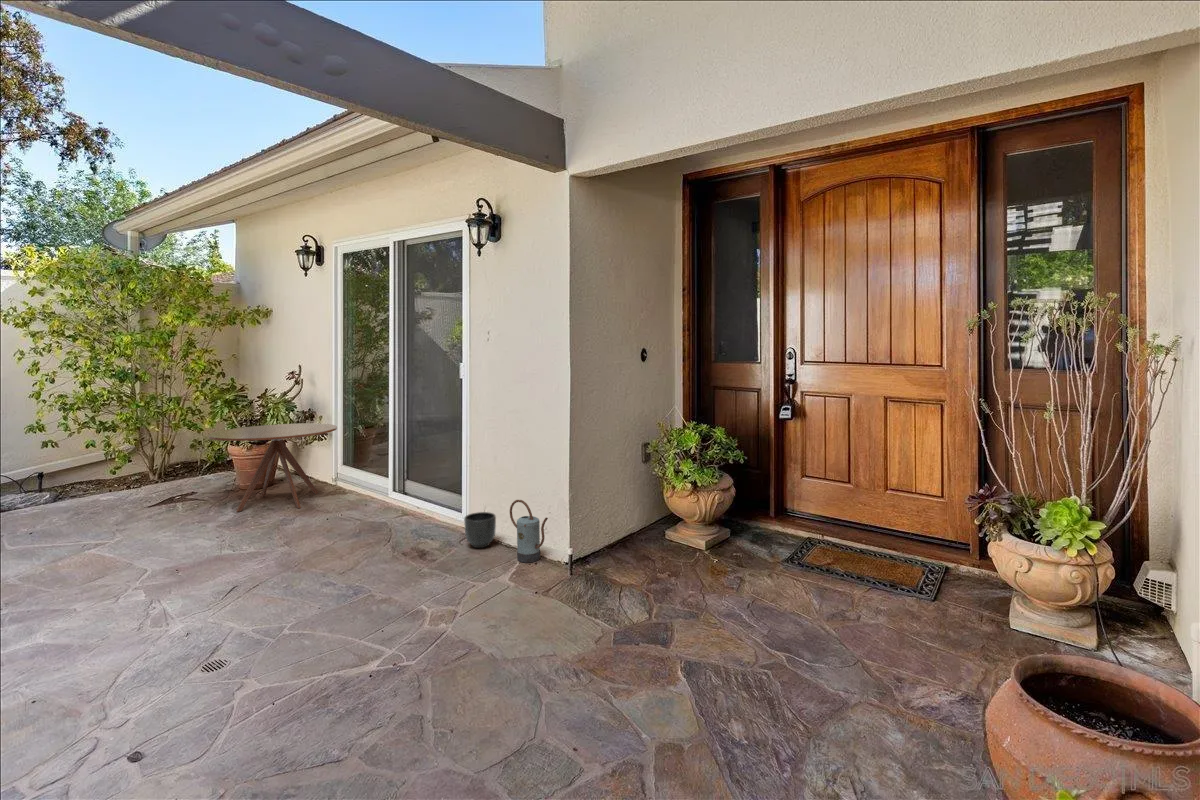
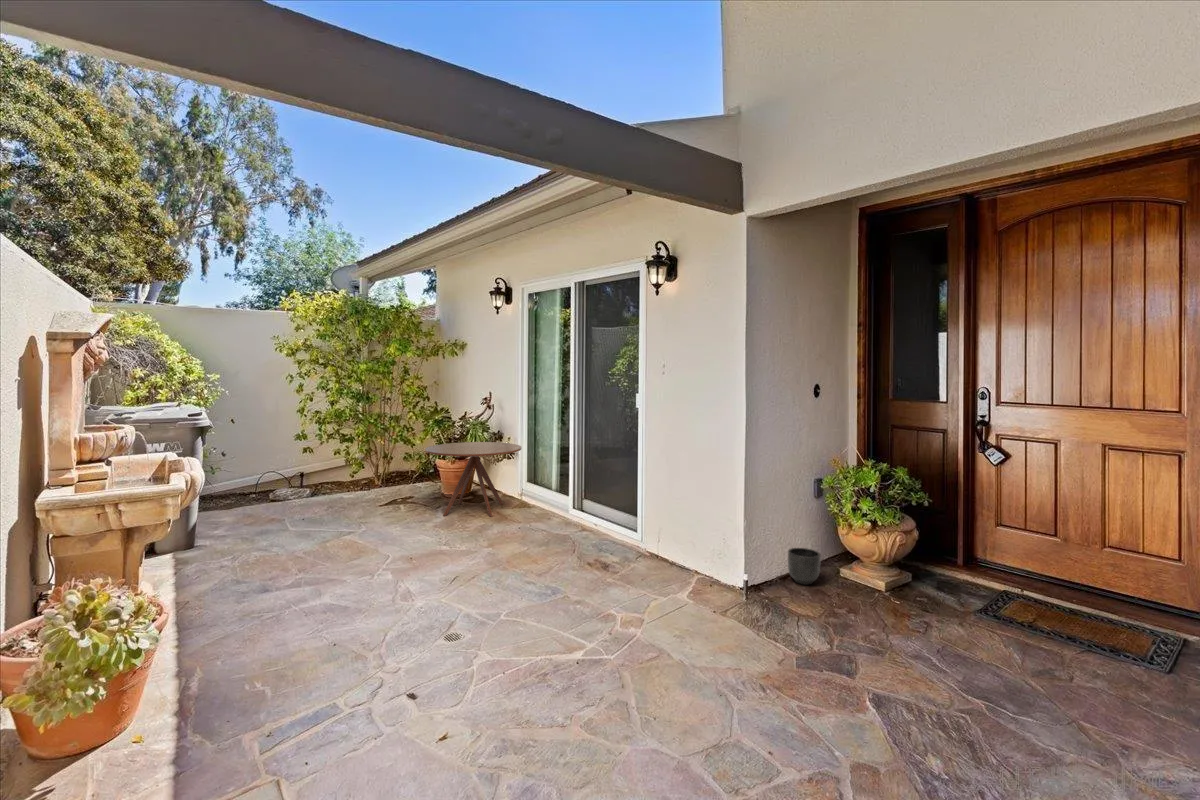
watering can: present [510,500,548,563] -> none [685,525,724,585]
planter: present [464,512,496,548] -> present [788,548,821,585]

